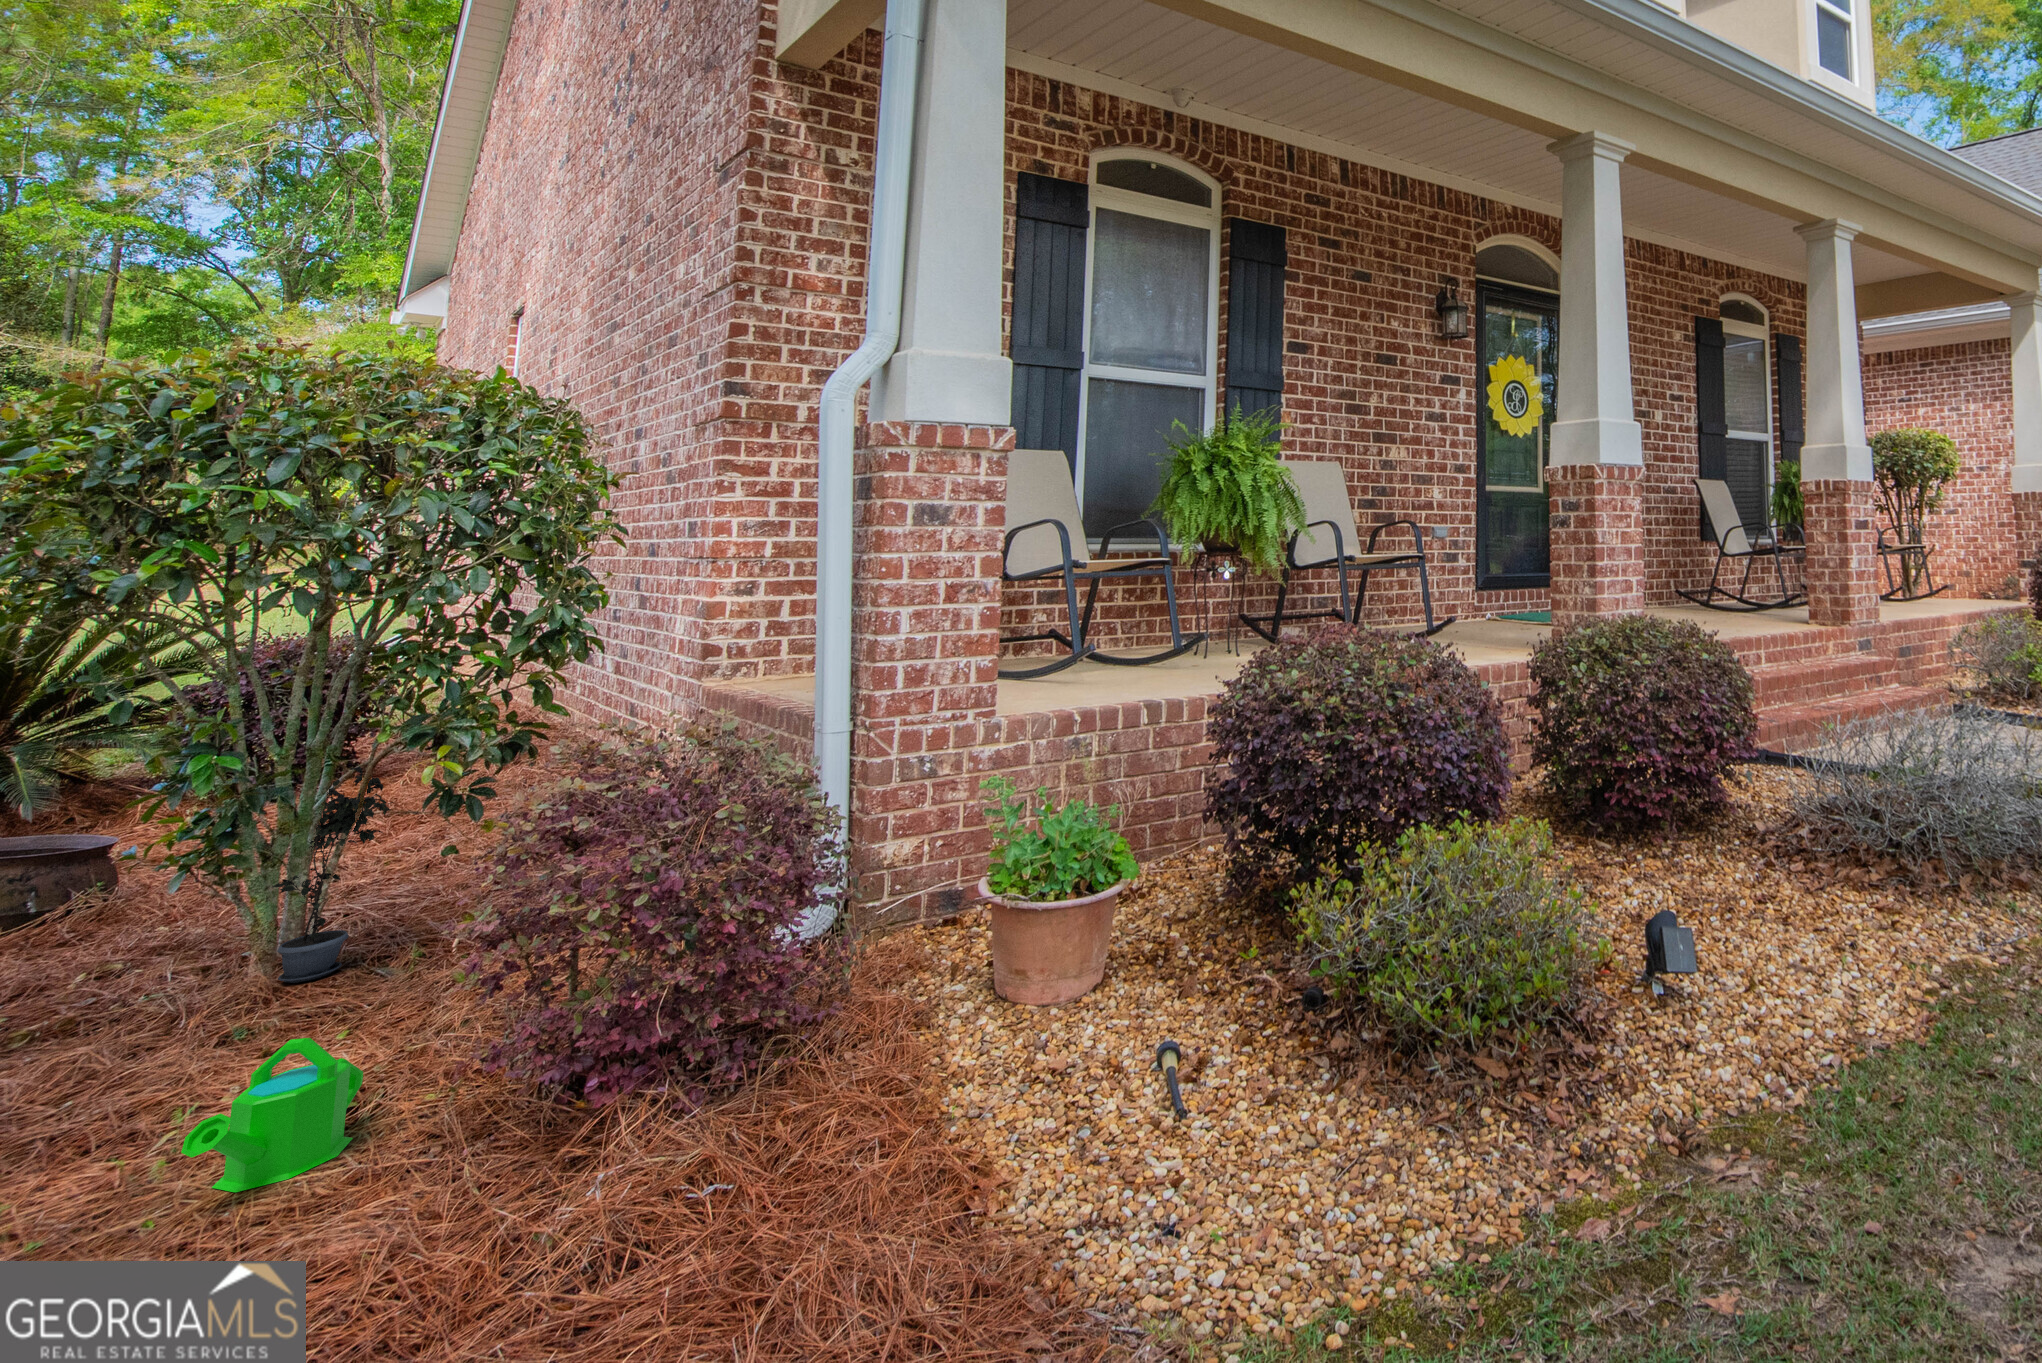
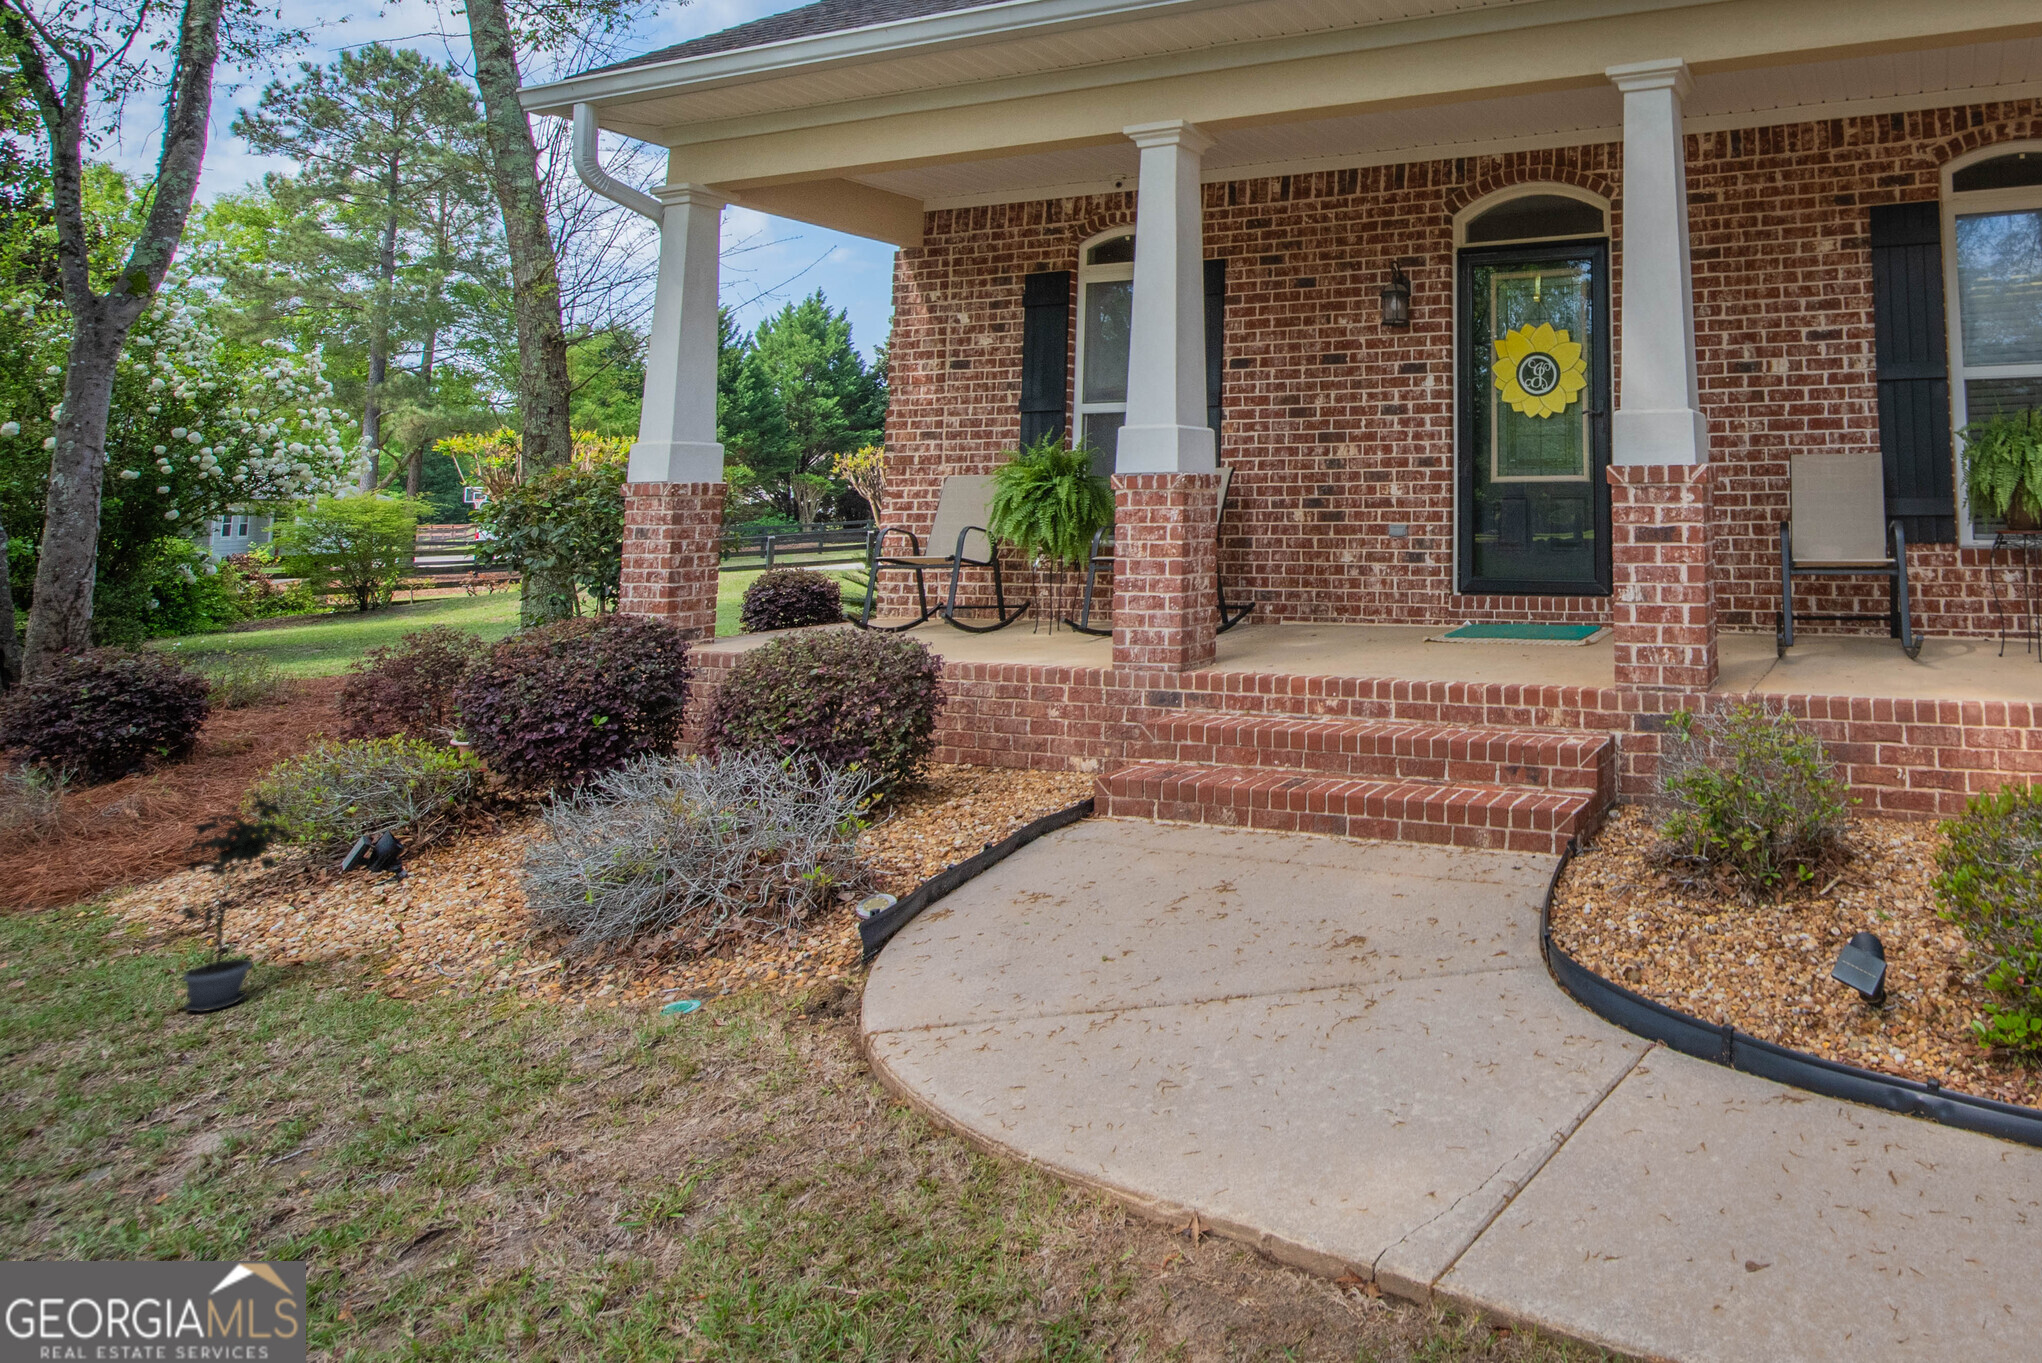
watering can: present [181,1038,363,1192] -> none [152,1064,309,1210]

